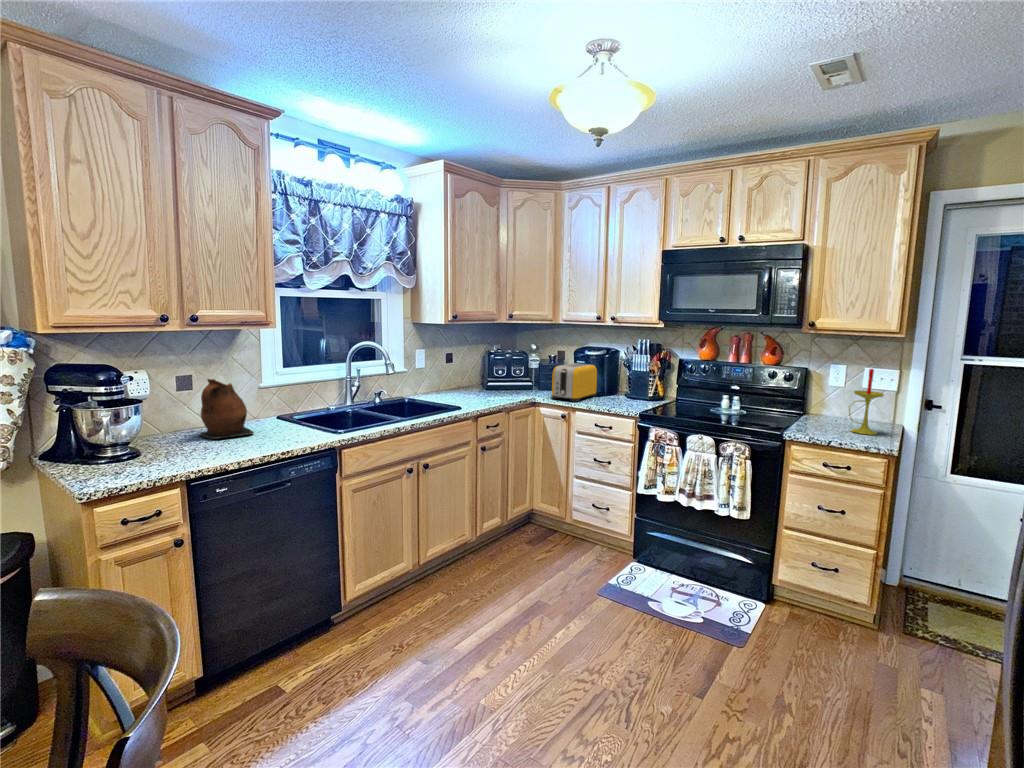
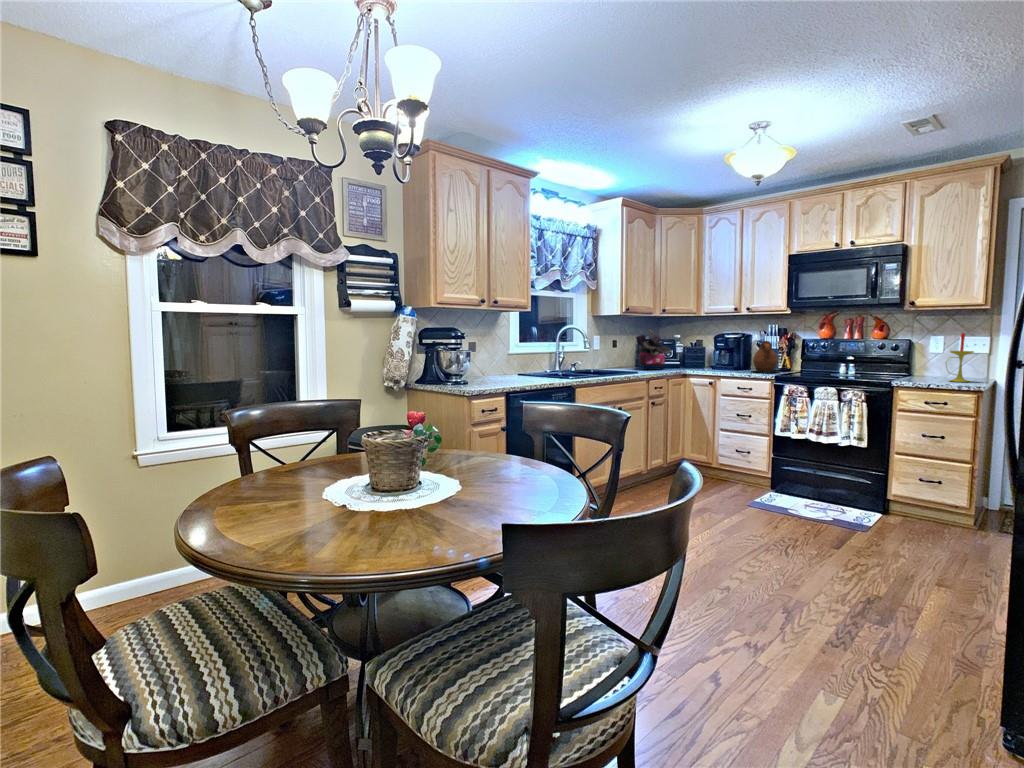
potted plant: none [471,340,518,394] -> present [636,329,670,369]
toaster: present [552,363,597,402] -> none [700,345,735,372]
ceramic pitcher: present [200,379,254,439] -> present [753,341,778,372]

